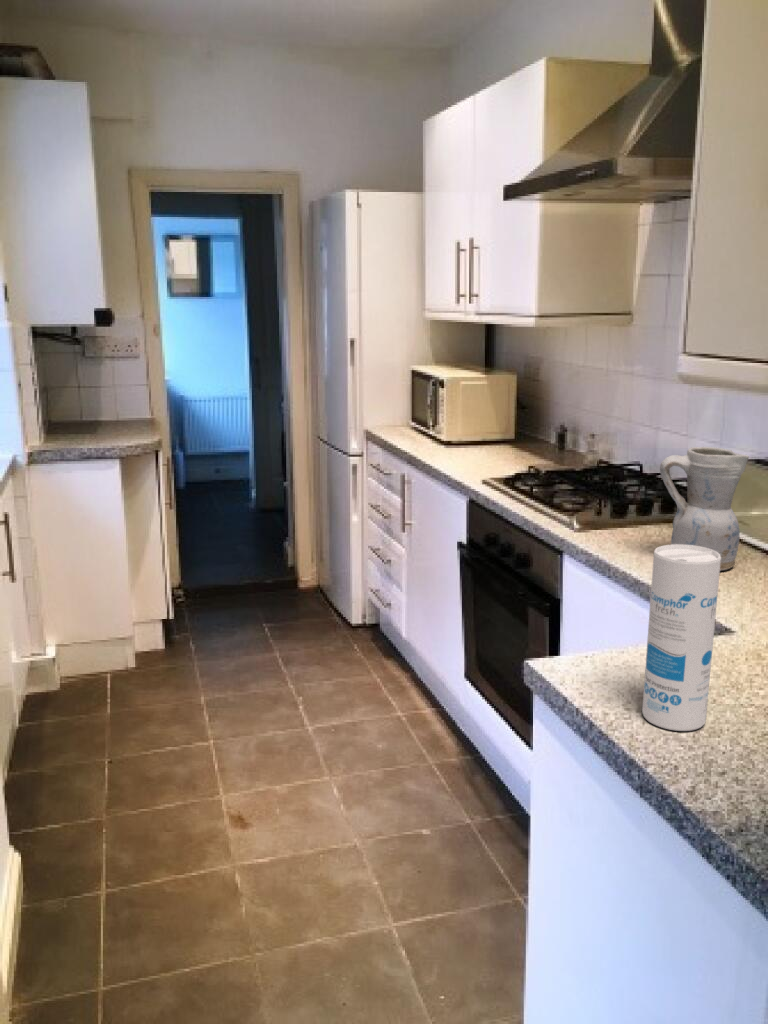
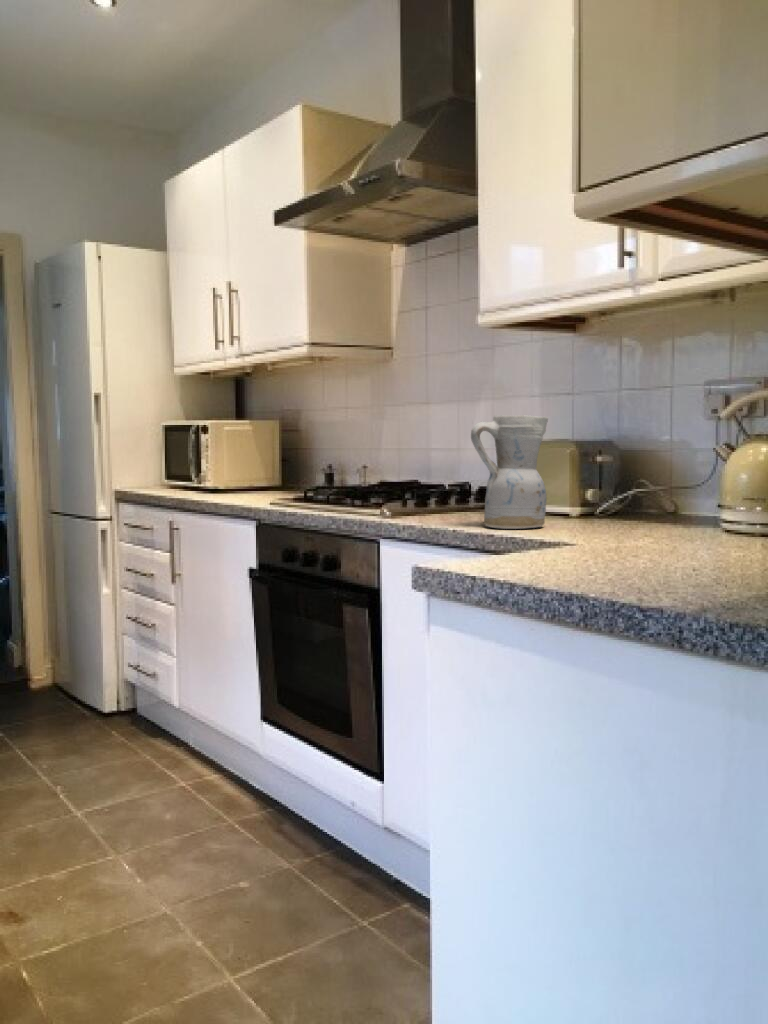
canister: present [642,544,721,731] -> none [550,404,612,581]

